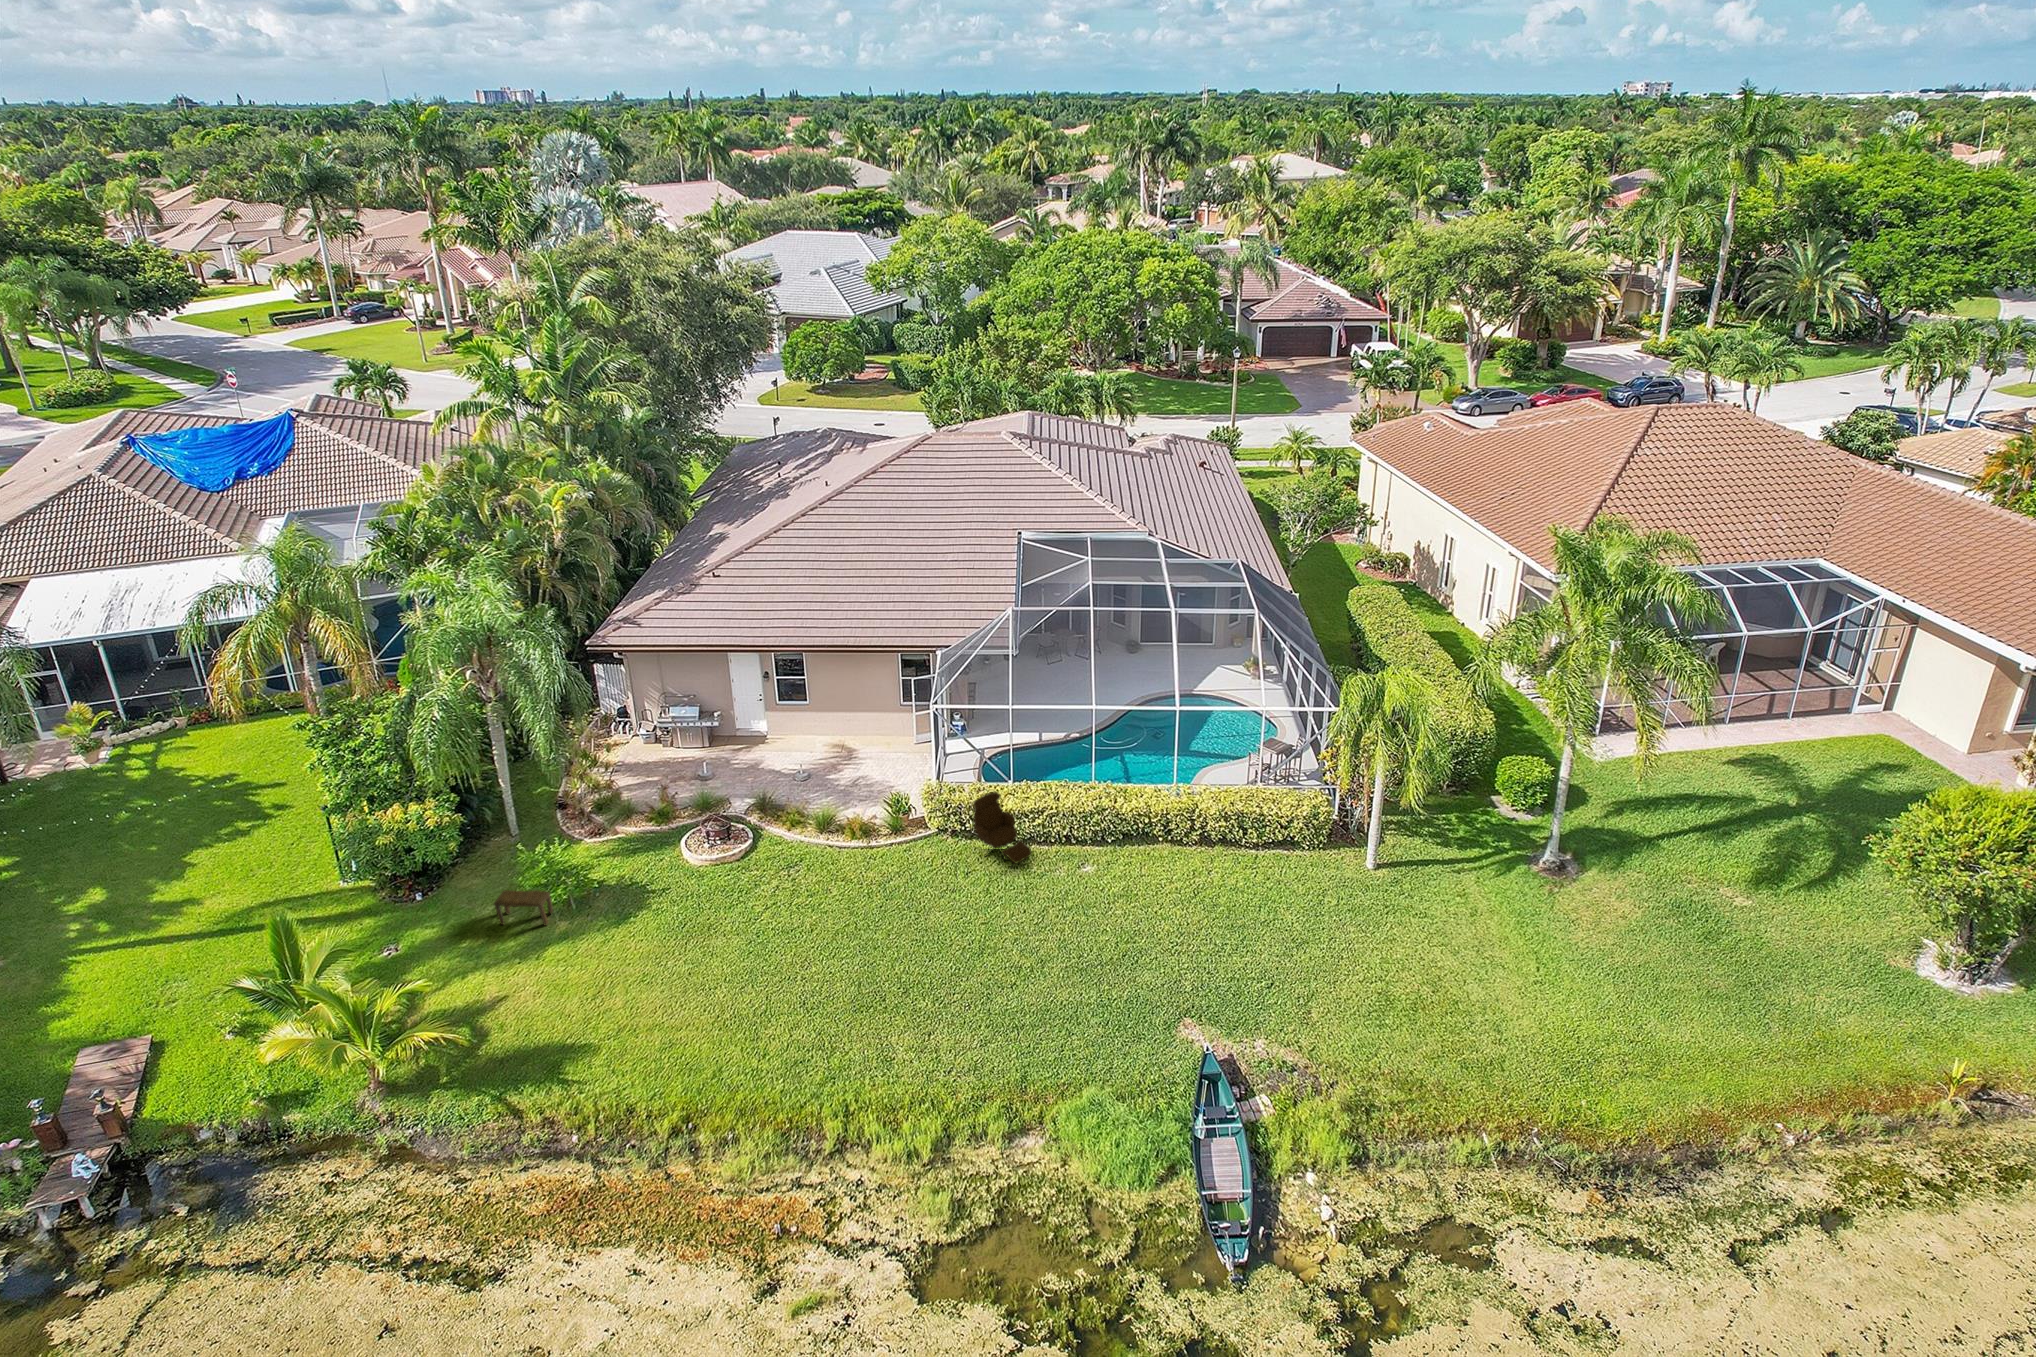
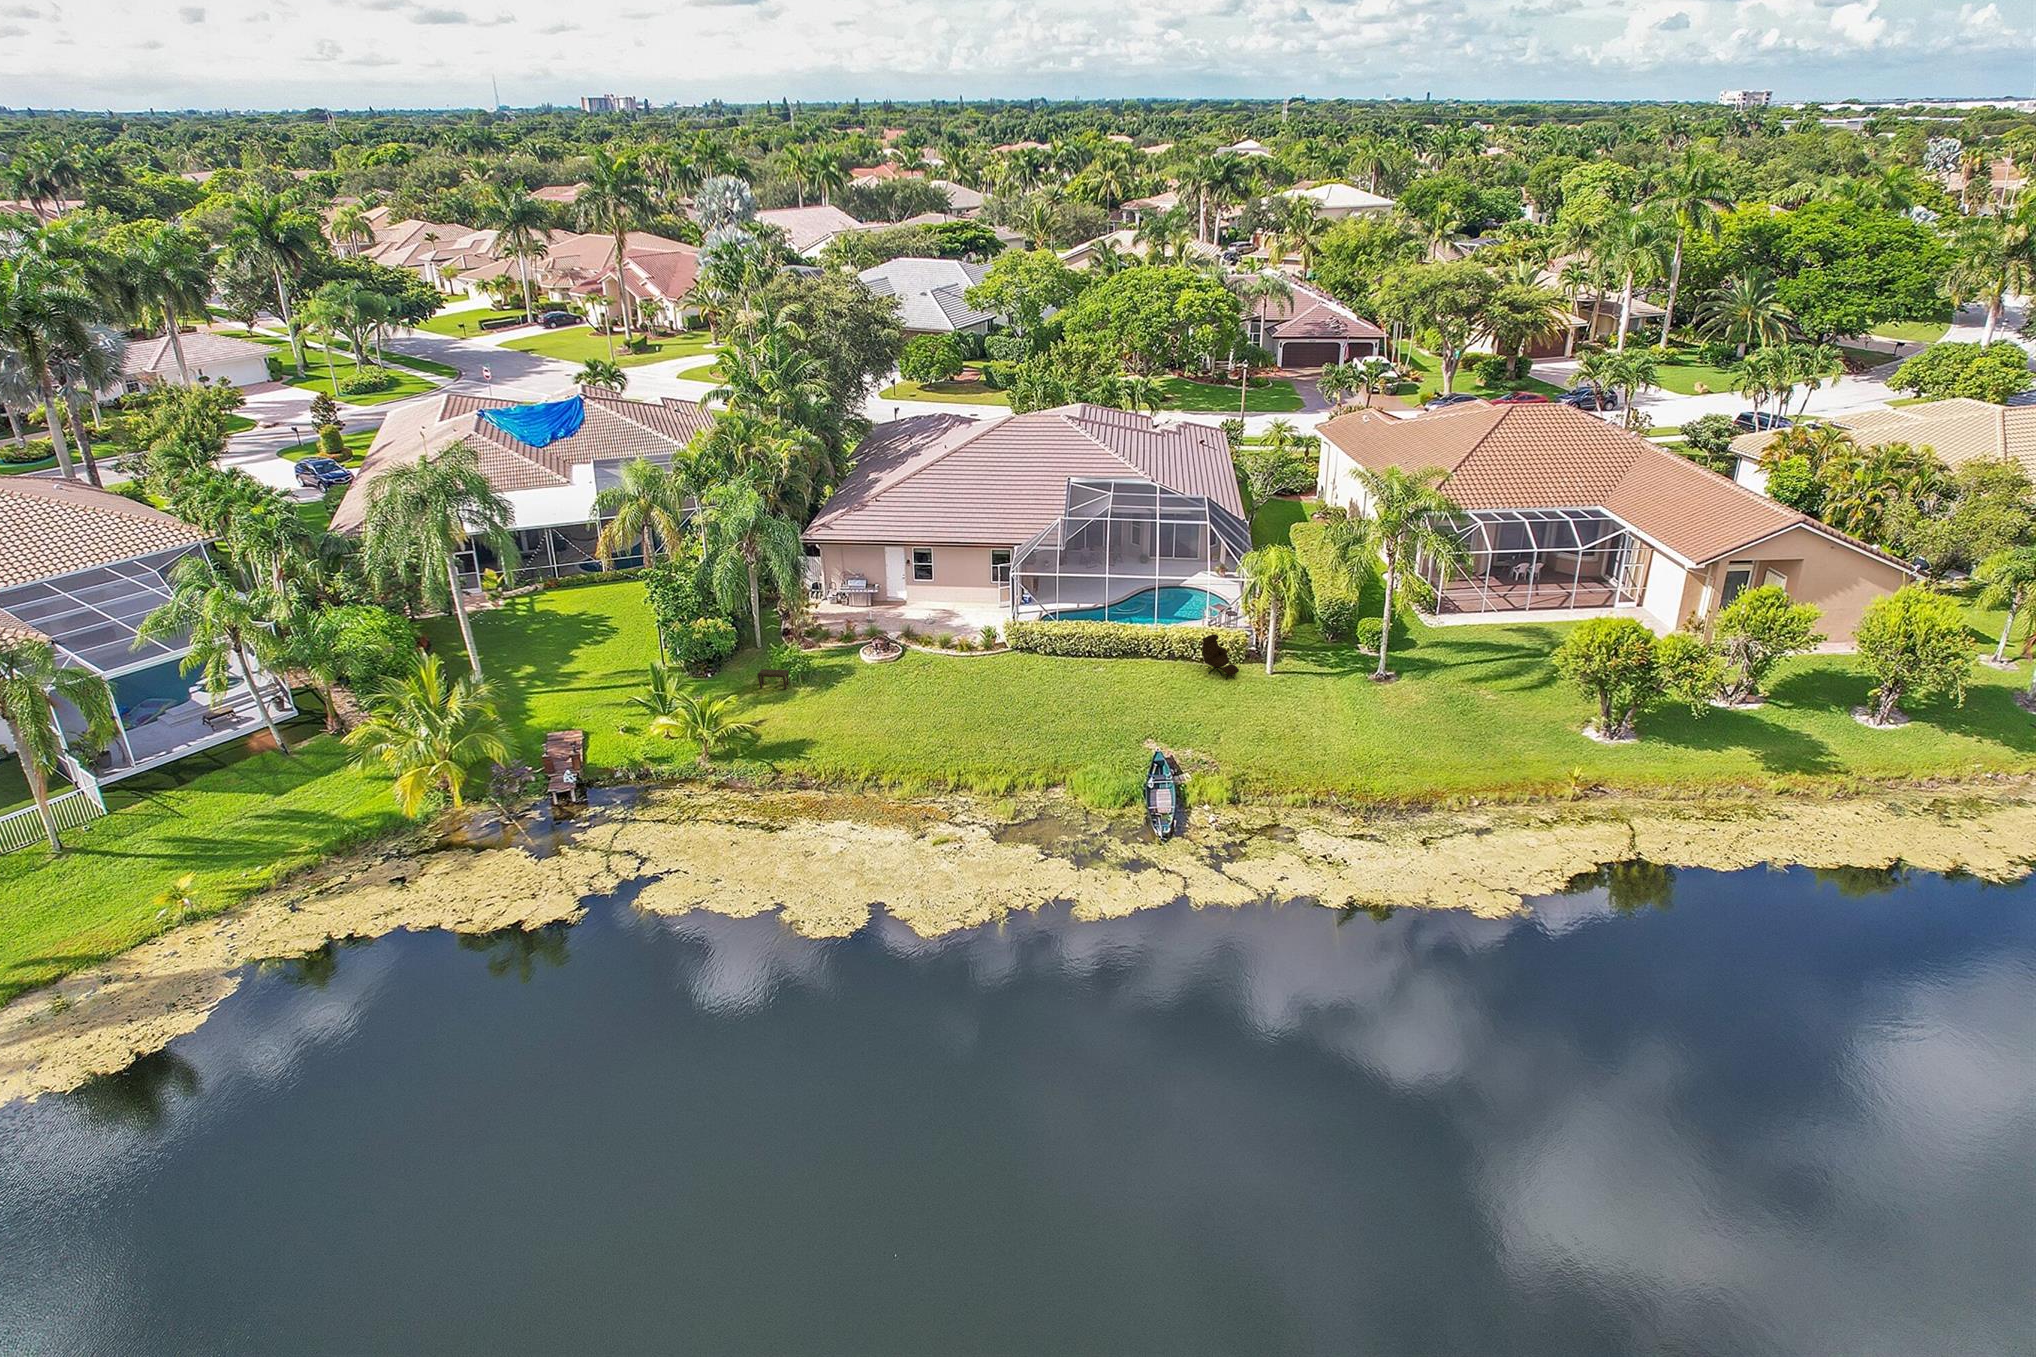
lounge chair: present [973,792,1032,864] -> present [1202,634,1239,679]

